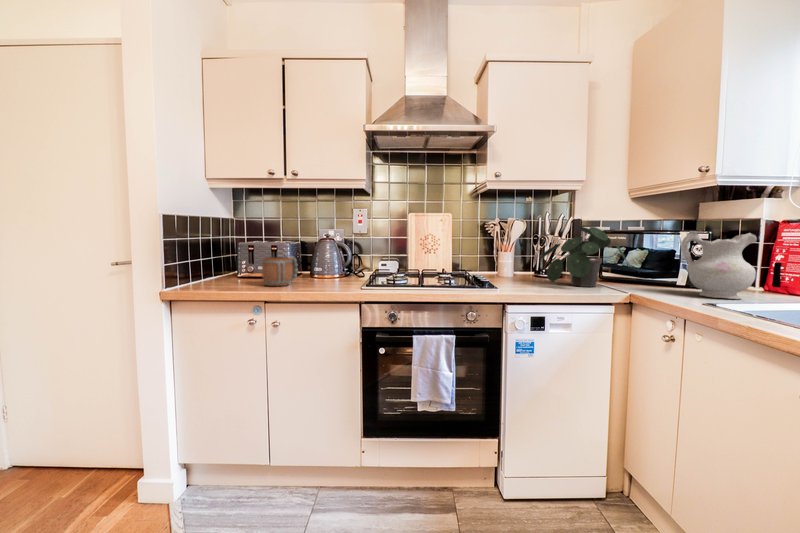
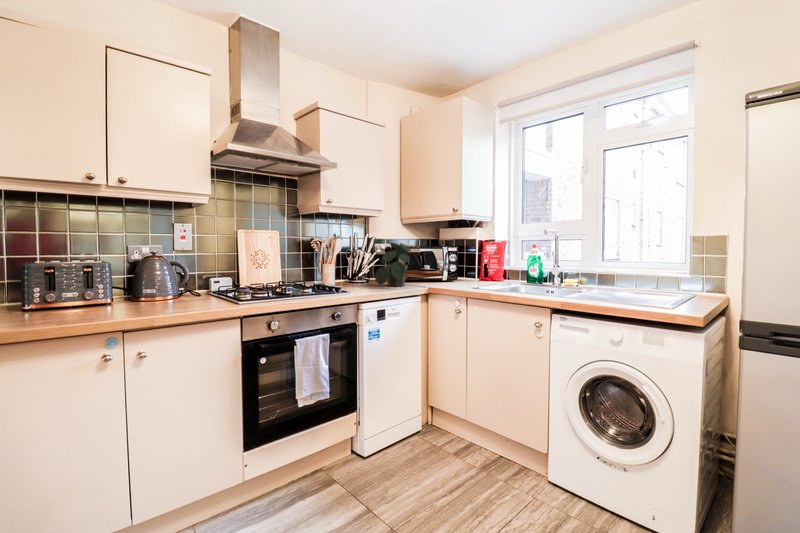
ceramic pitcher: present [682,231,757,299] -> none [451,246,485,286]
mug: present [262,256,298,286] -> none [104,277,147,313]

